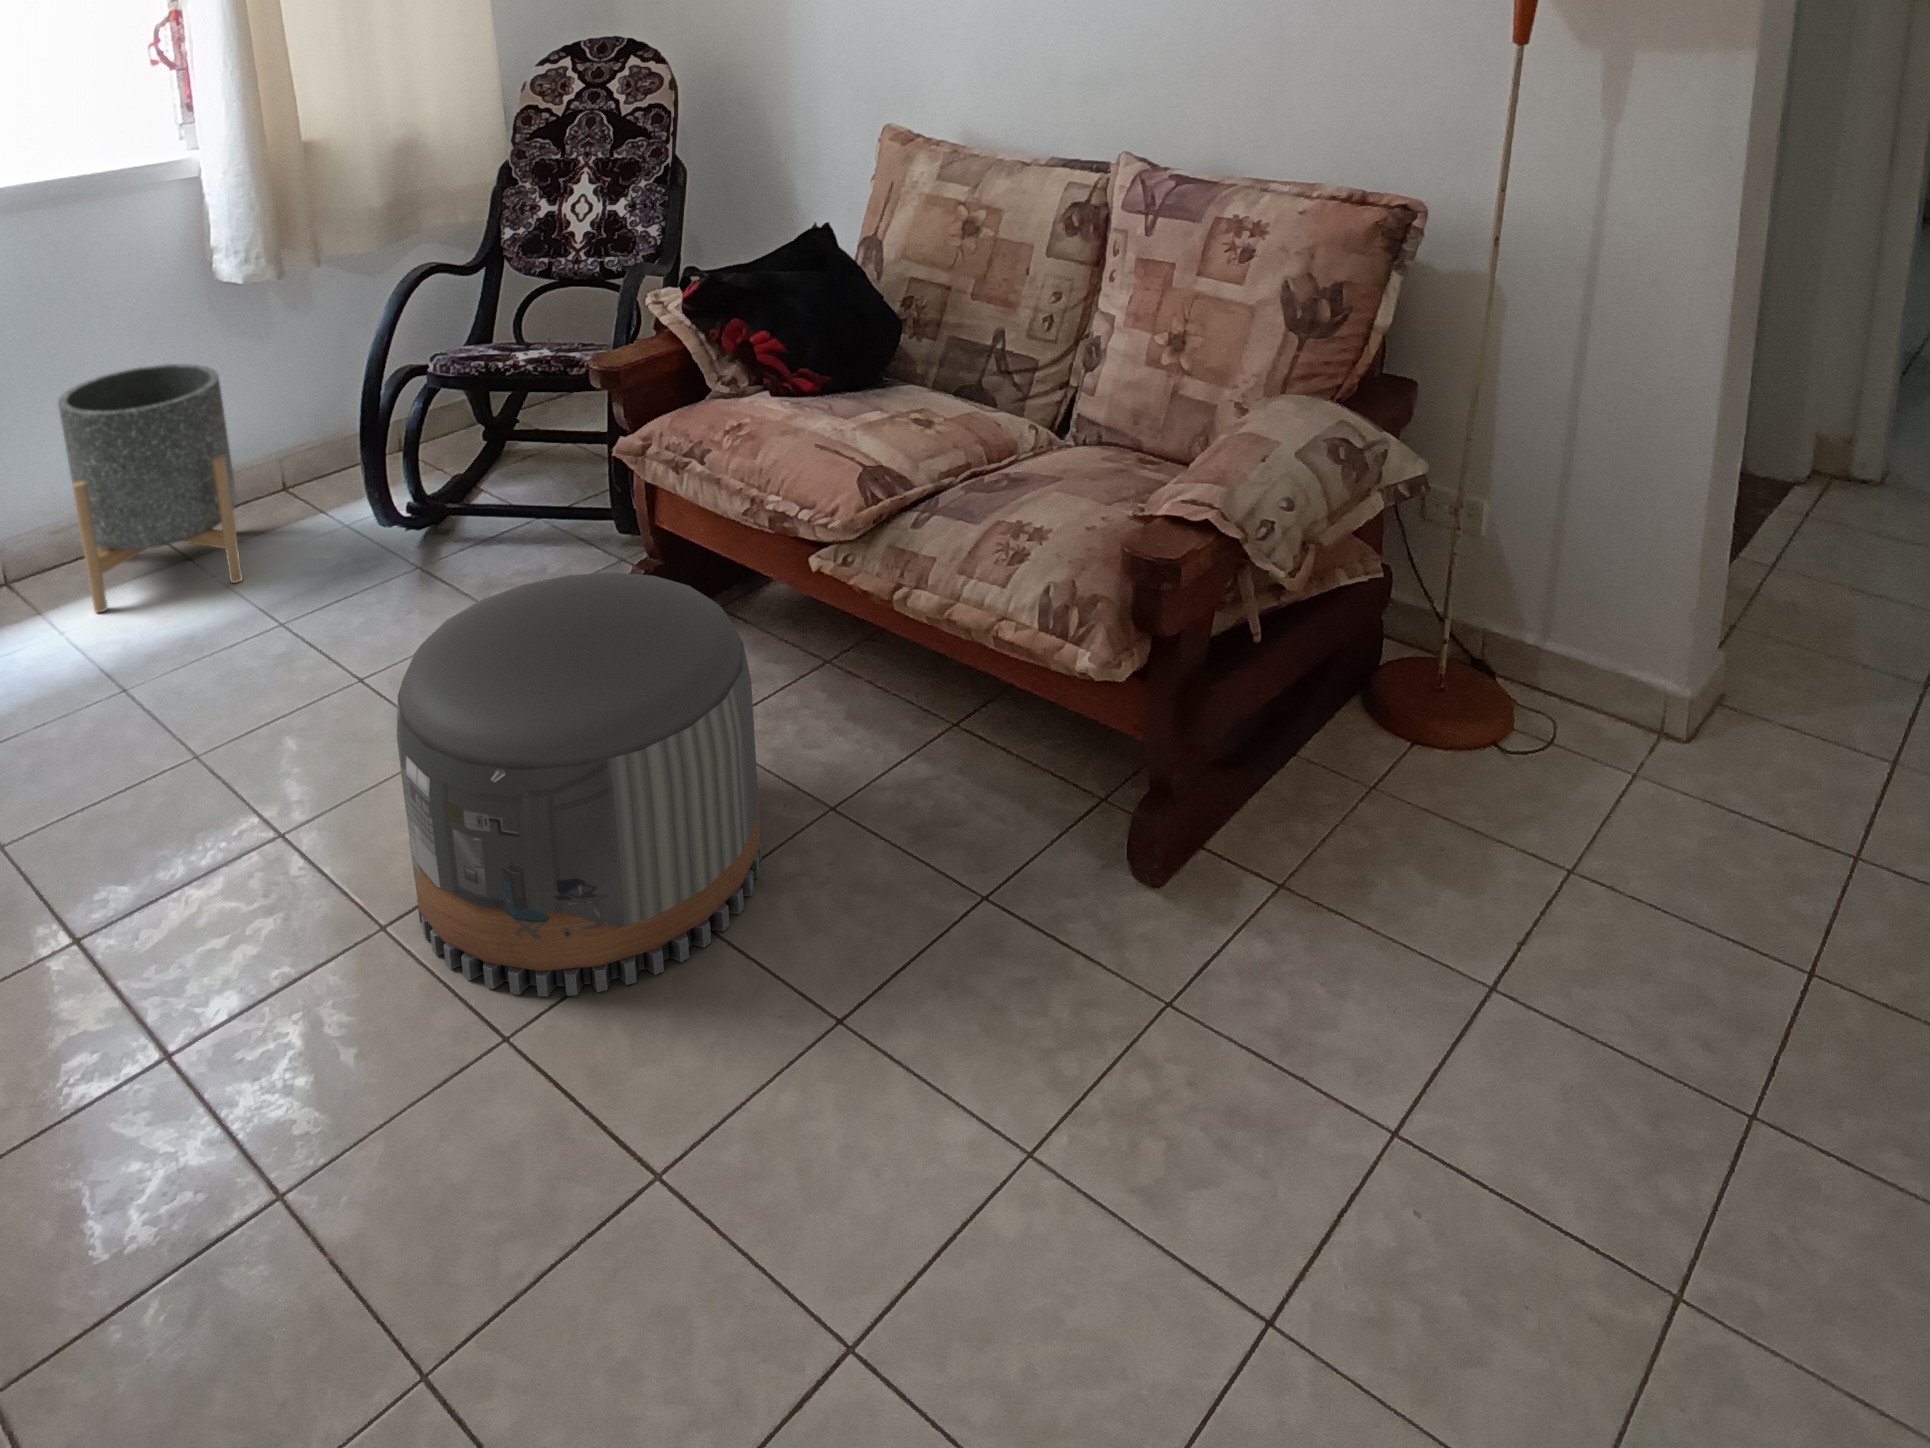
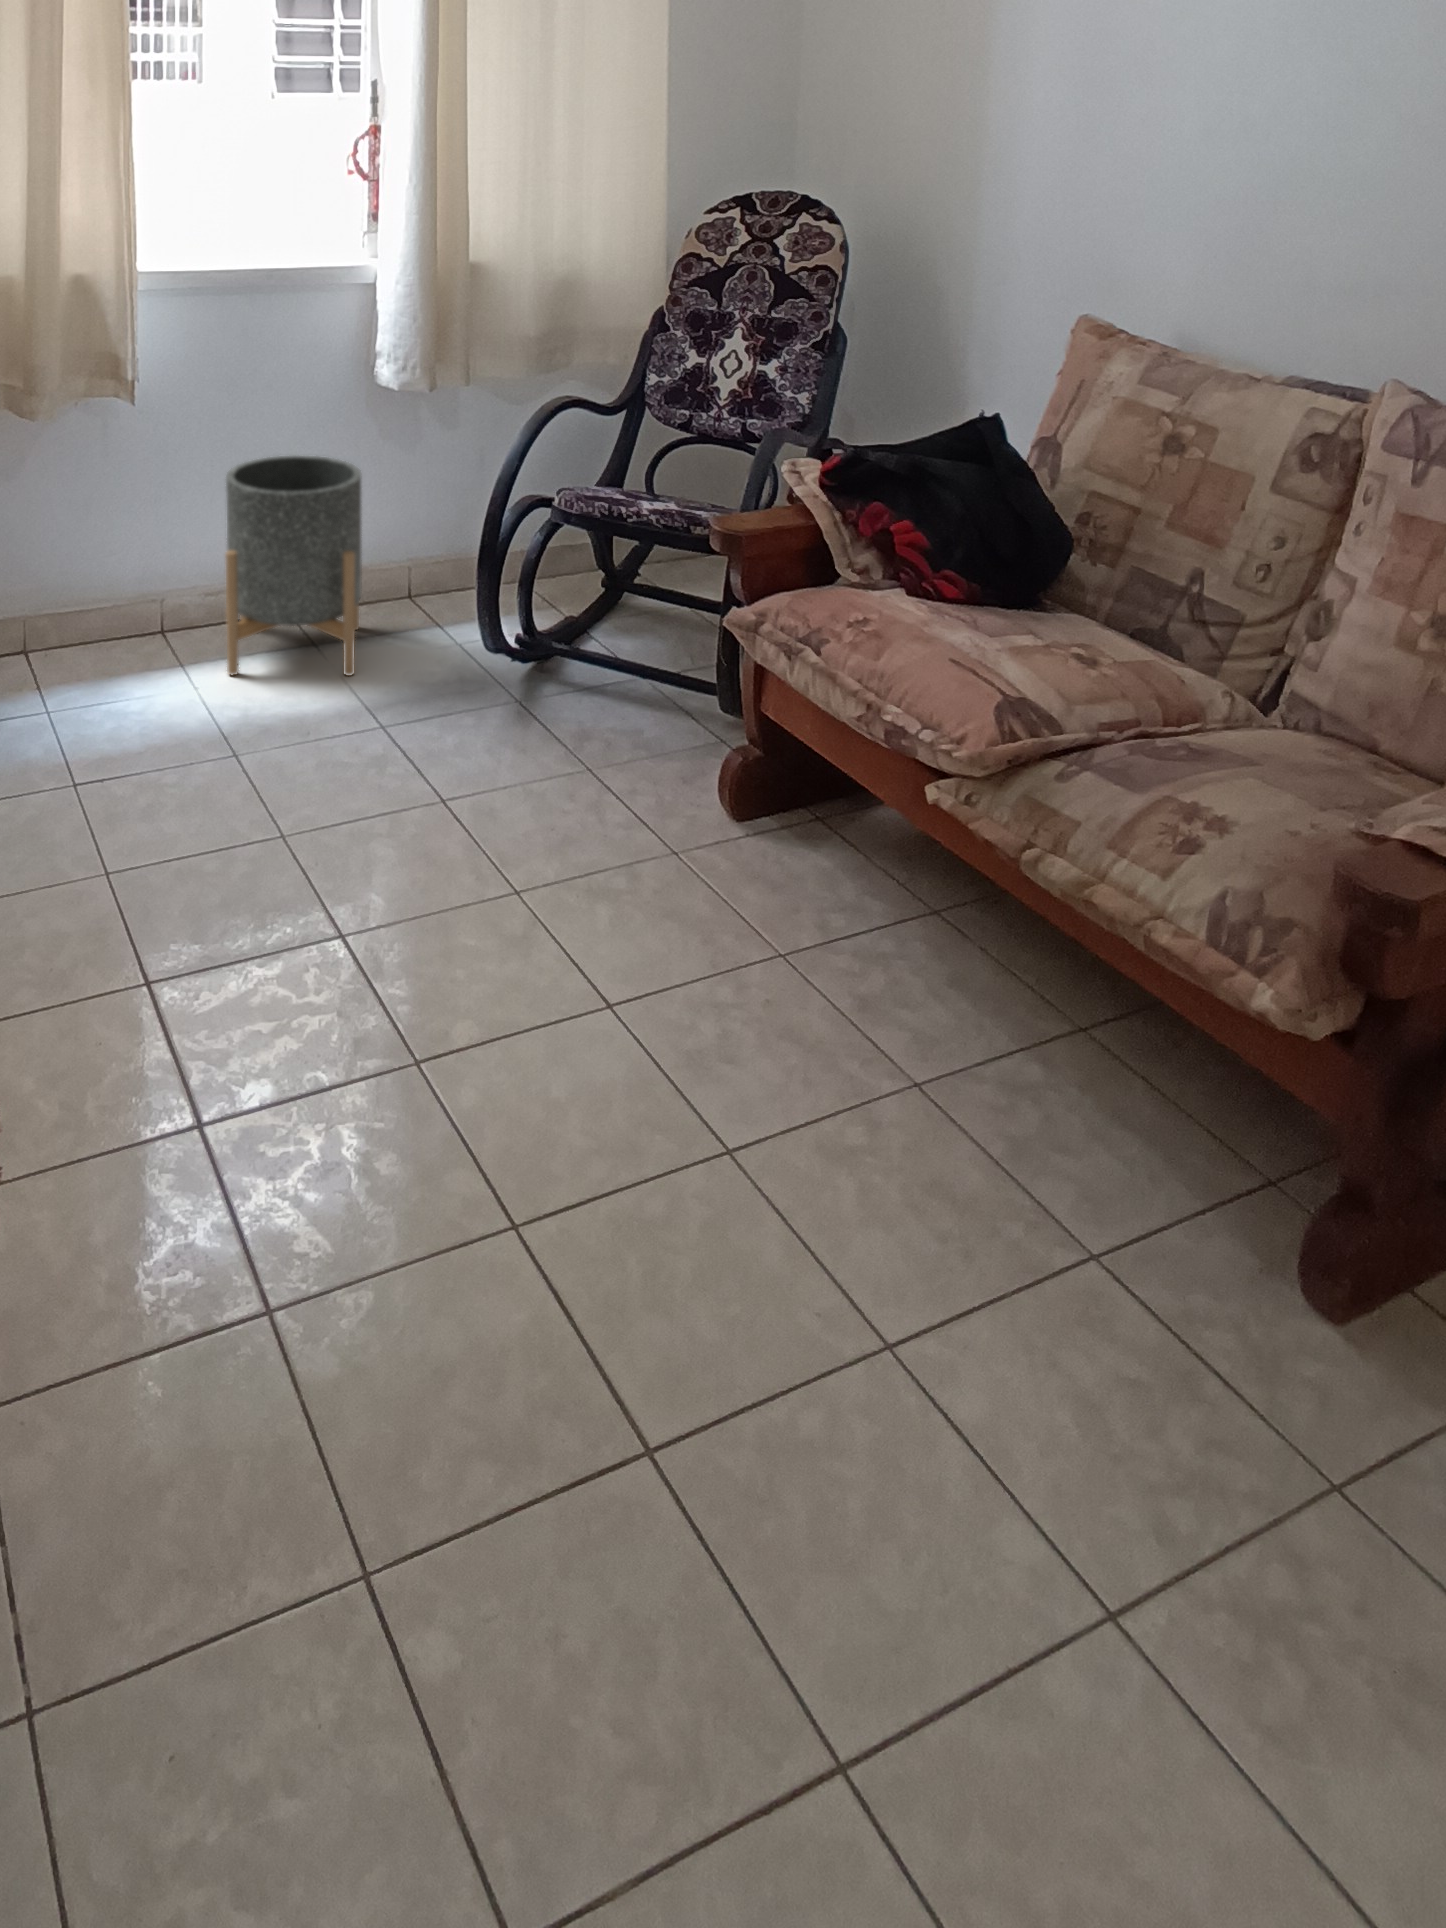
pouf: present [397,572,761,996] -> none [444,741,831,1220]

